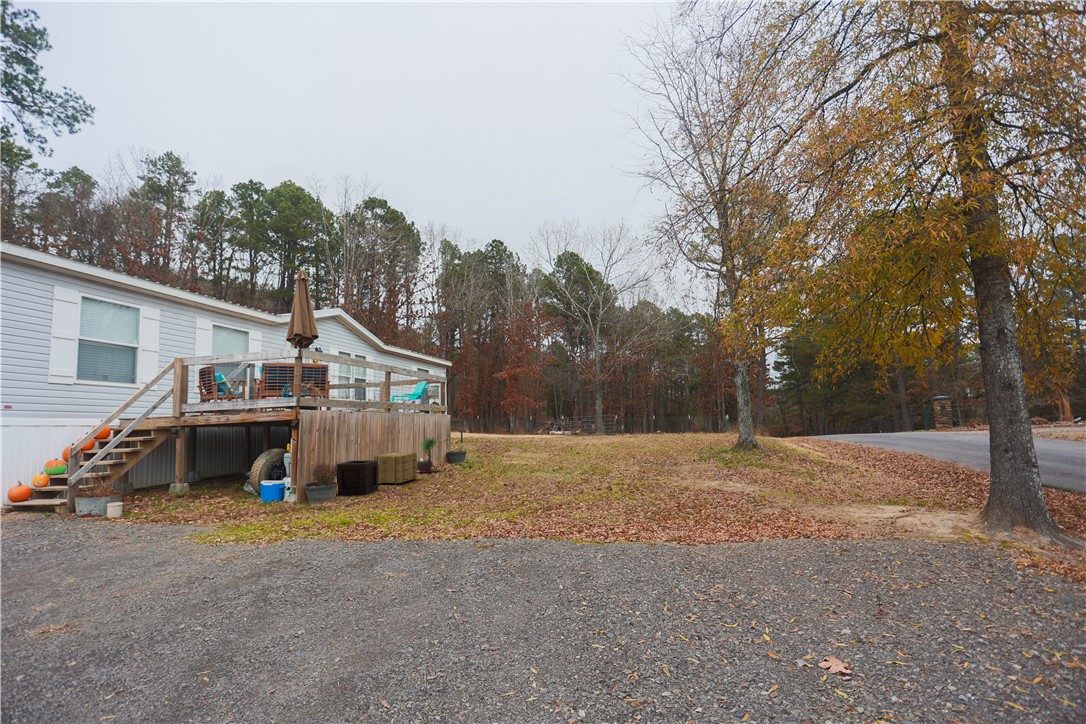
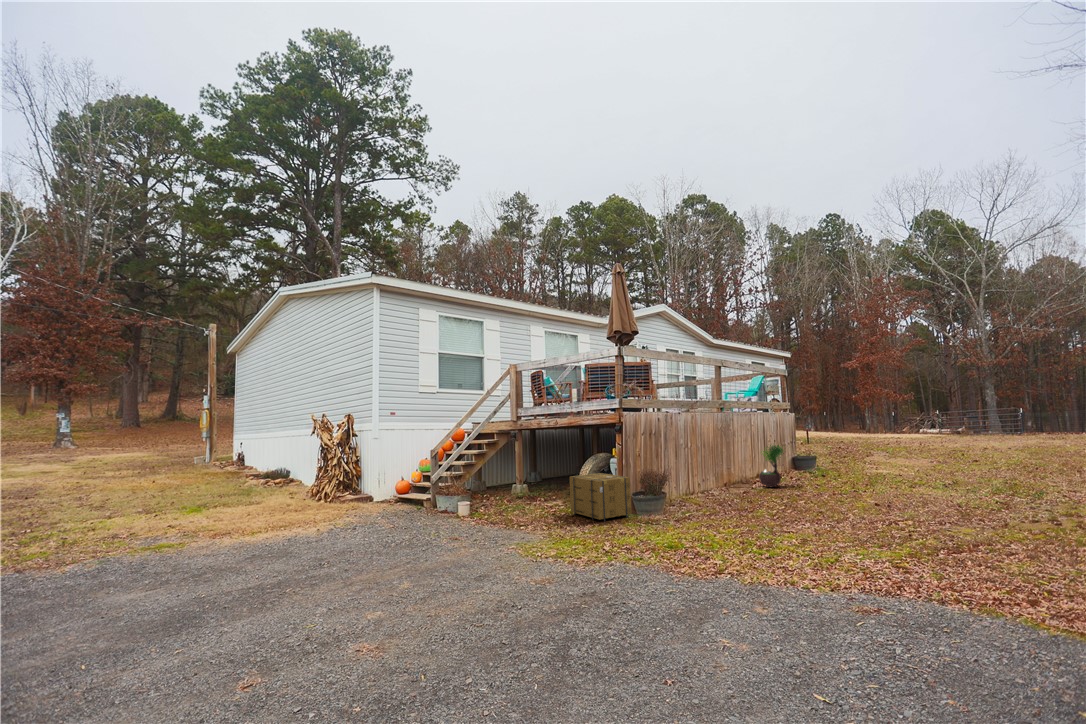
cardboard box: present [374,452,417,485] -> present [570,473,631,522]
wooden crate: present [336,460,379,495] -> none [664,469,713,512]

